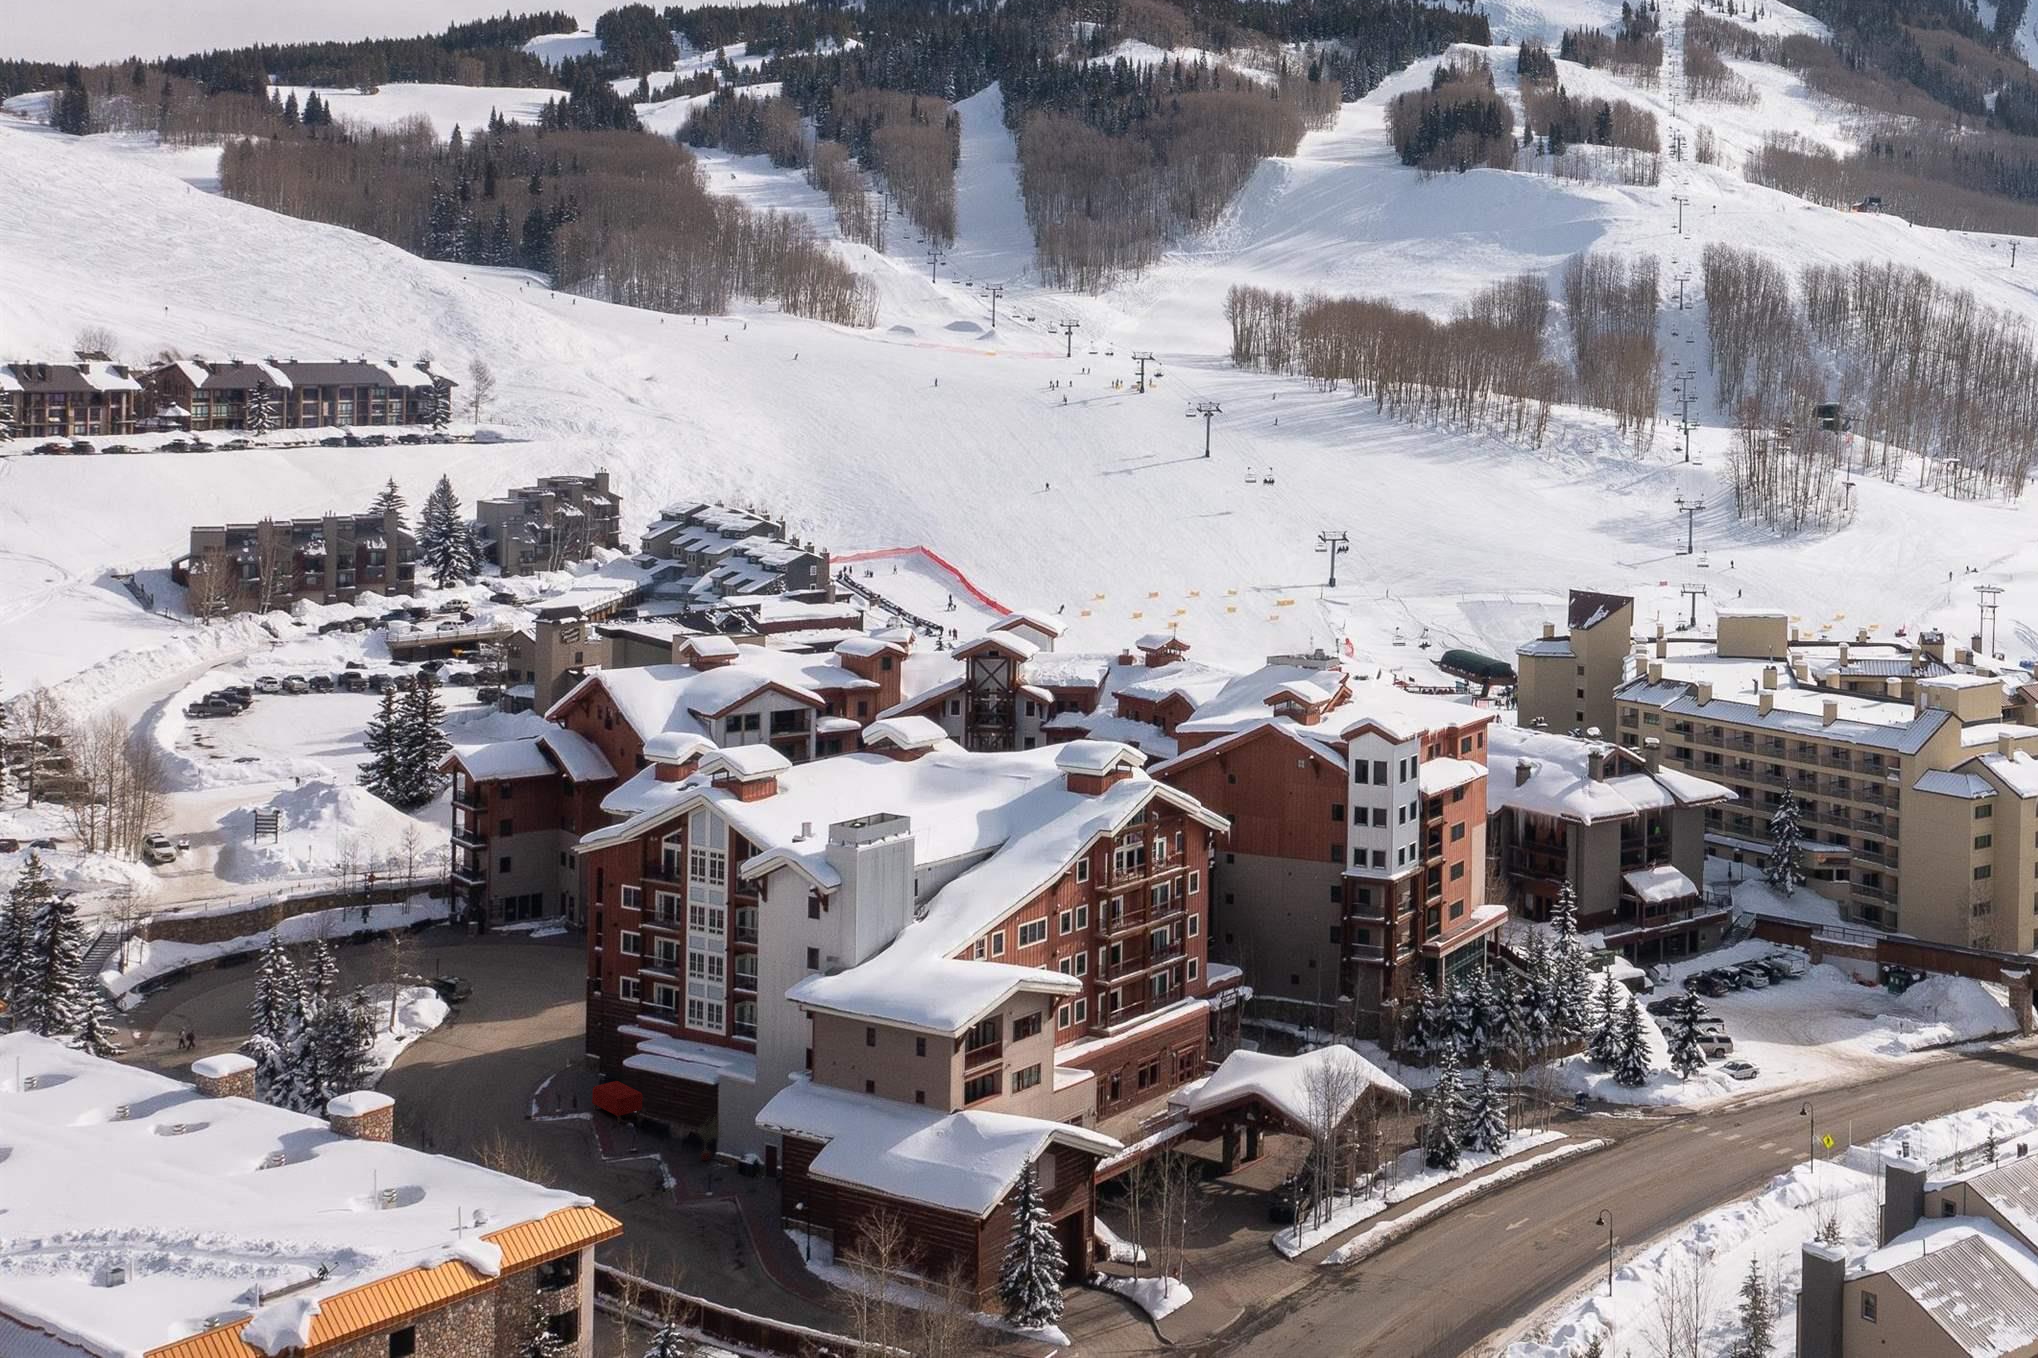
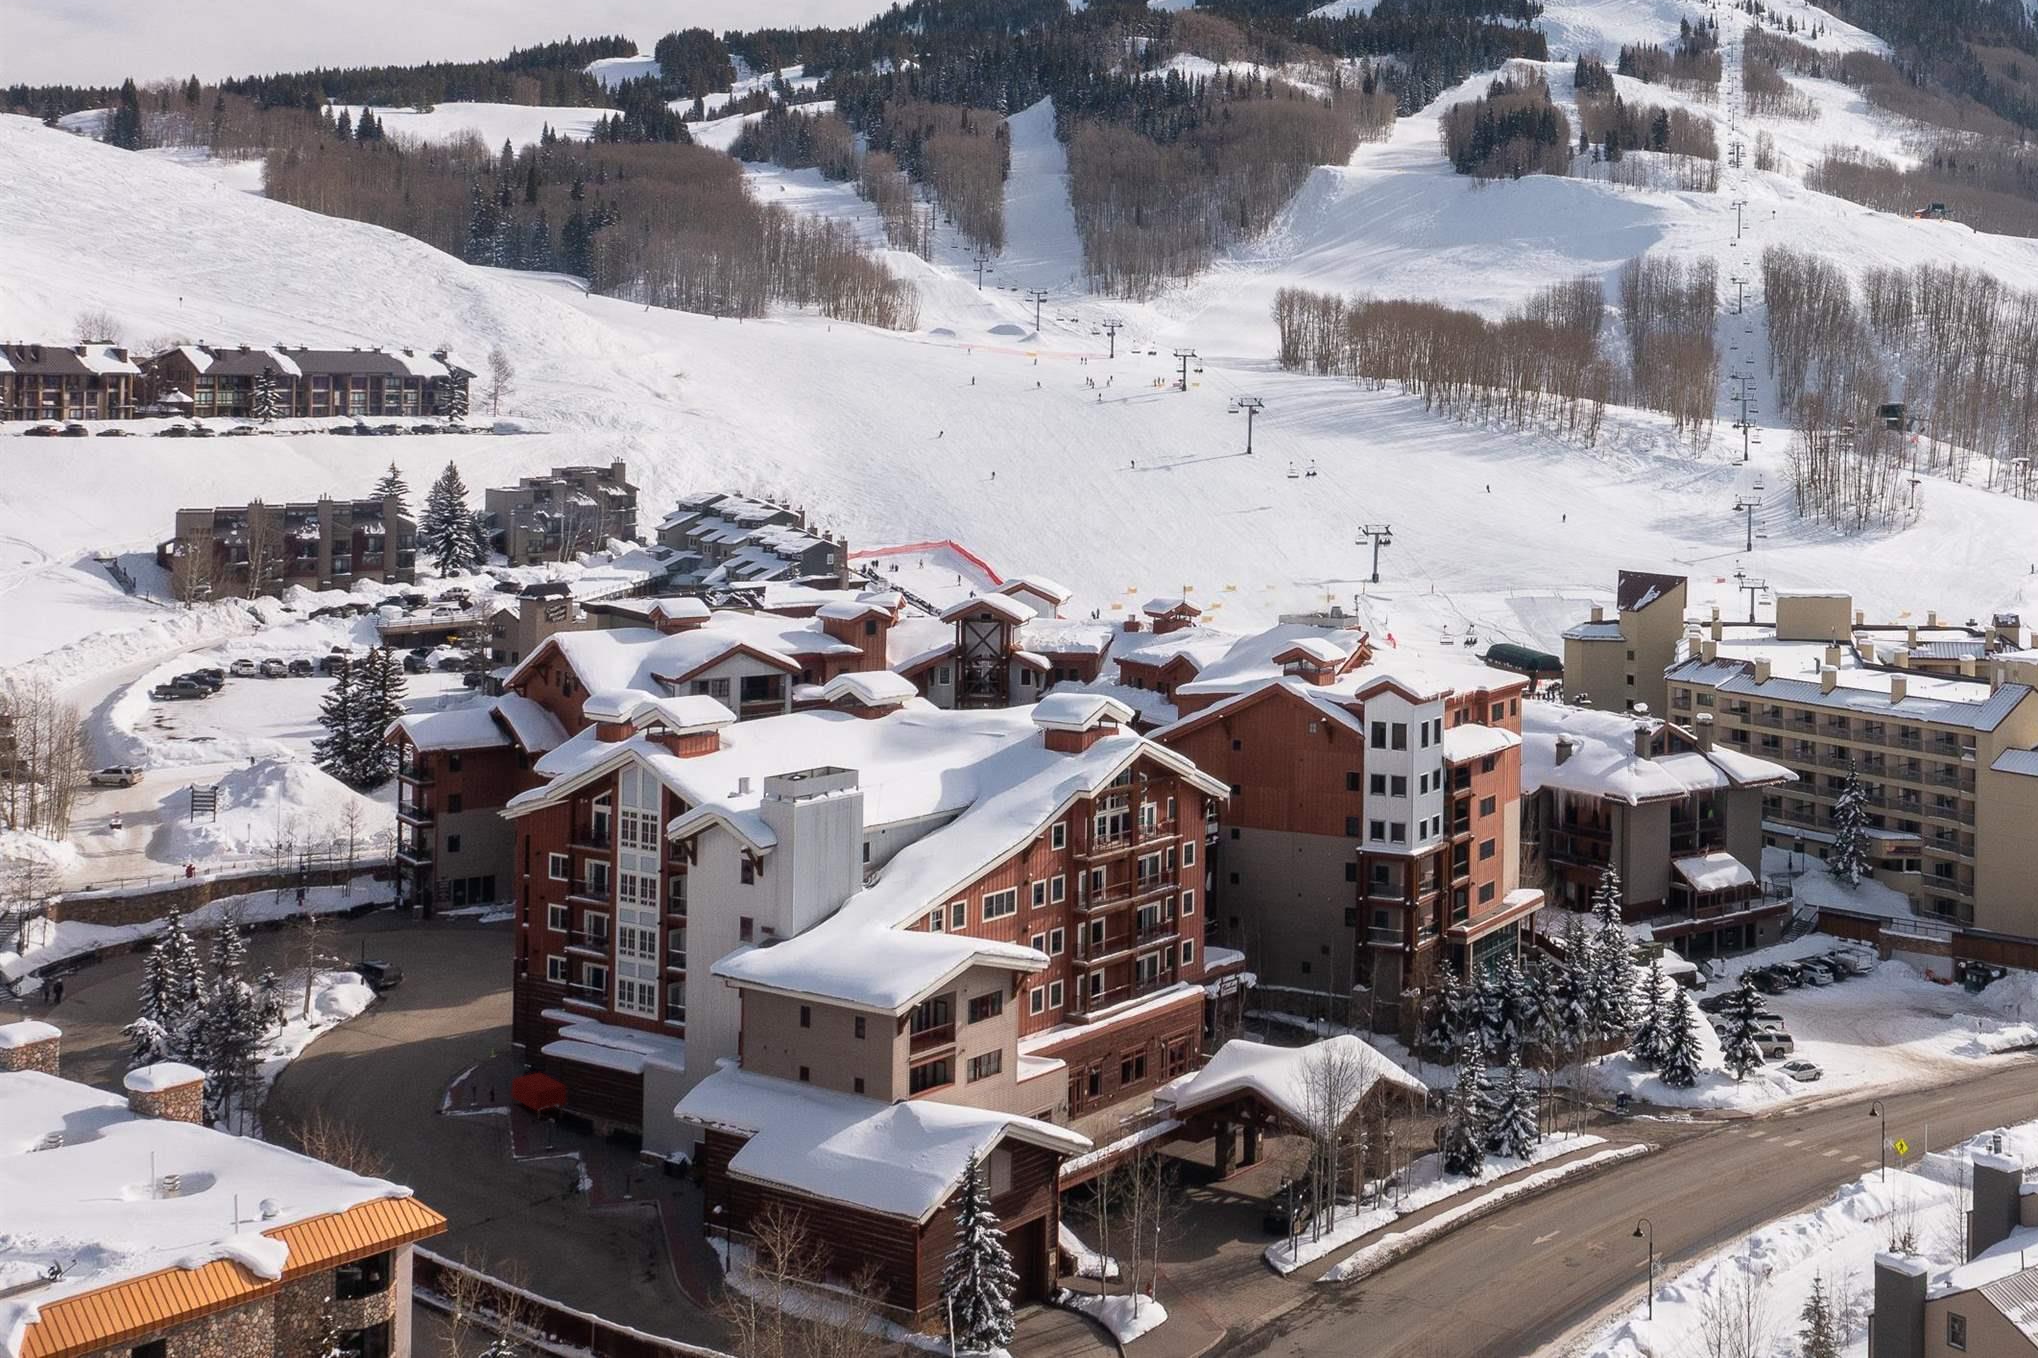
potted tree: present [698,1117,721,1160] -> none [621,1110,650,1161]

